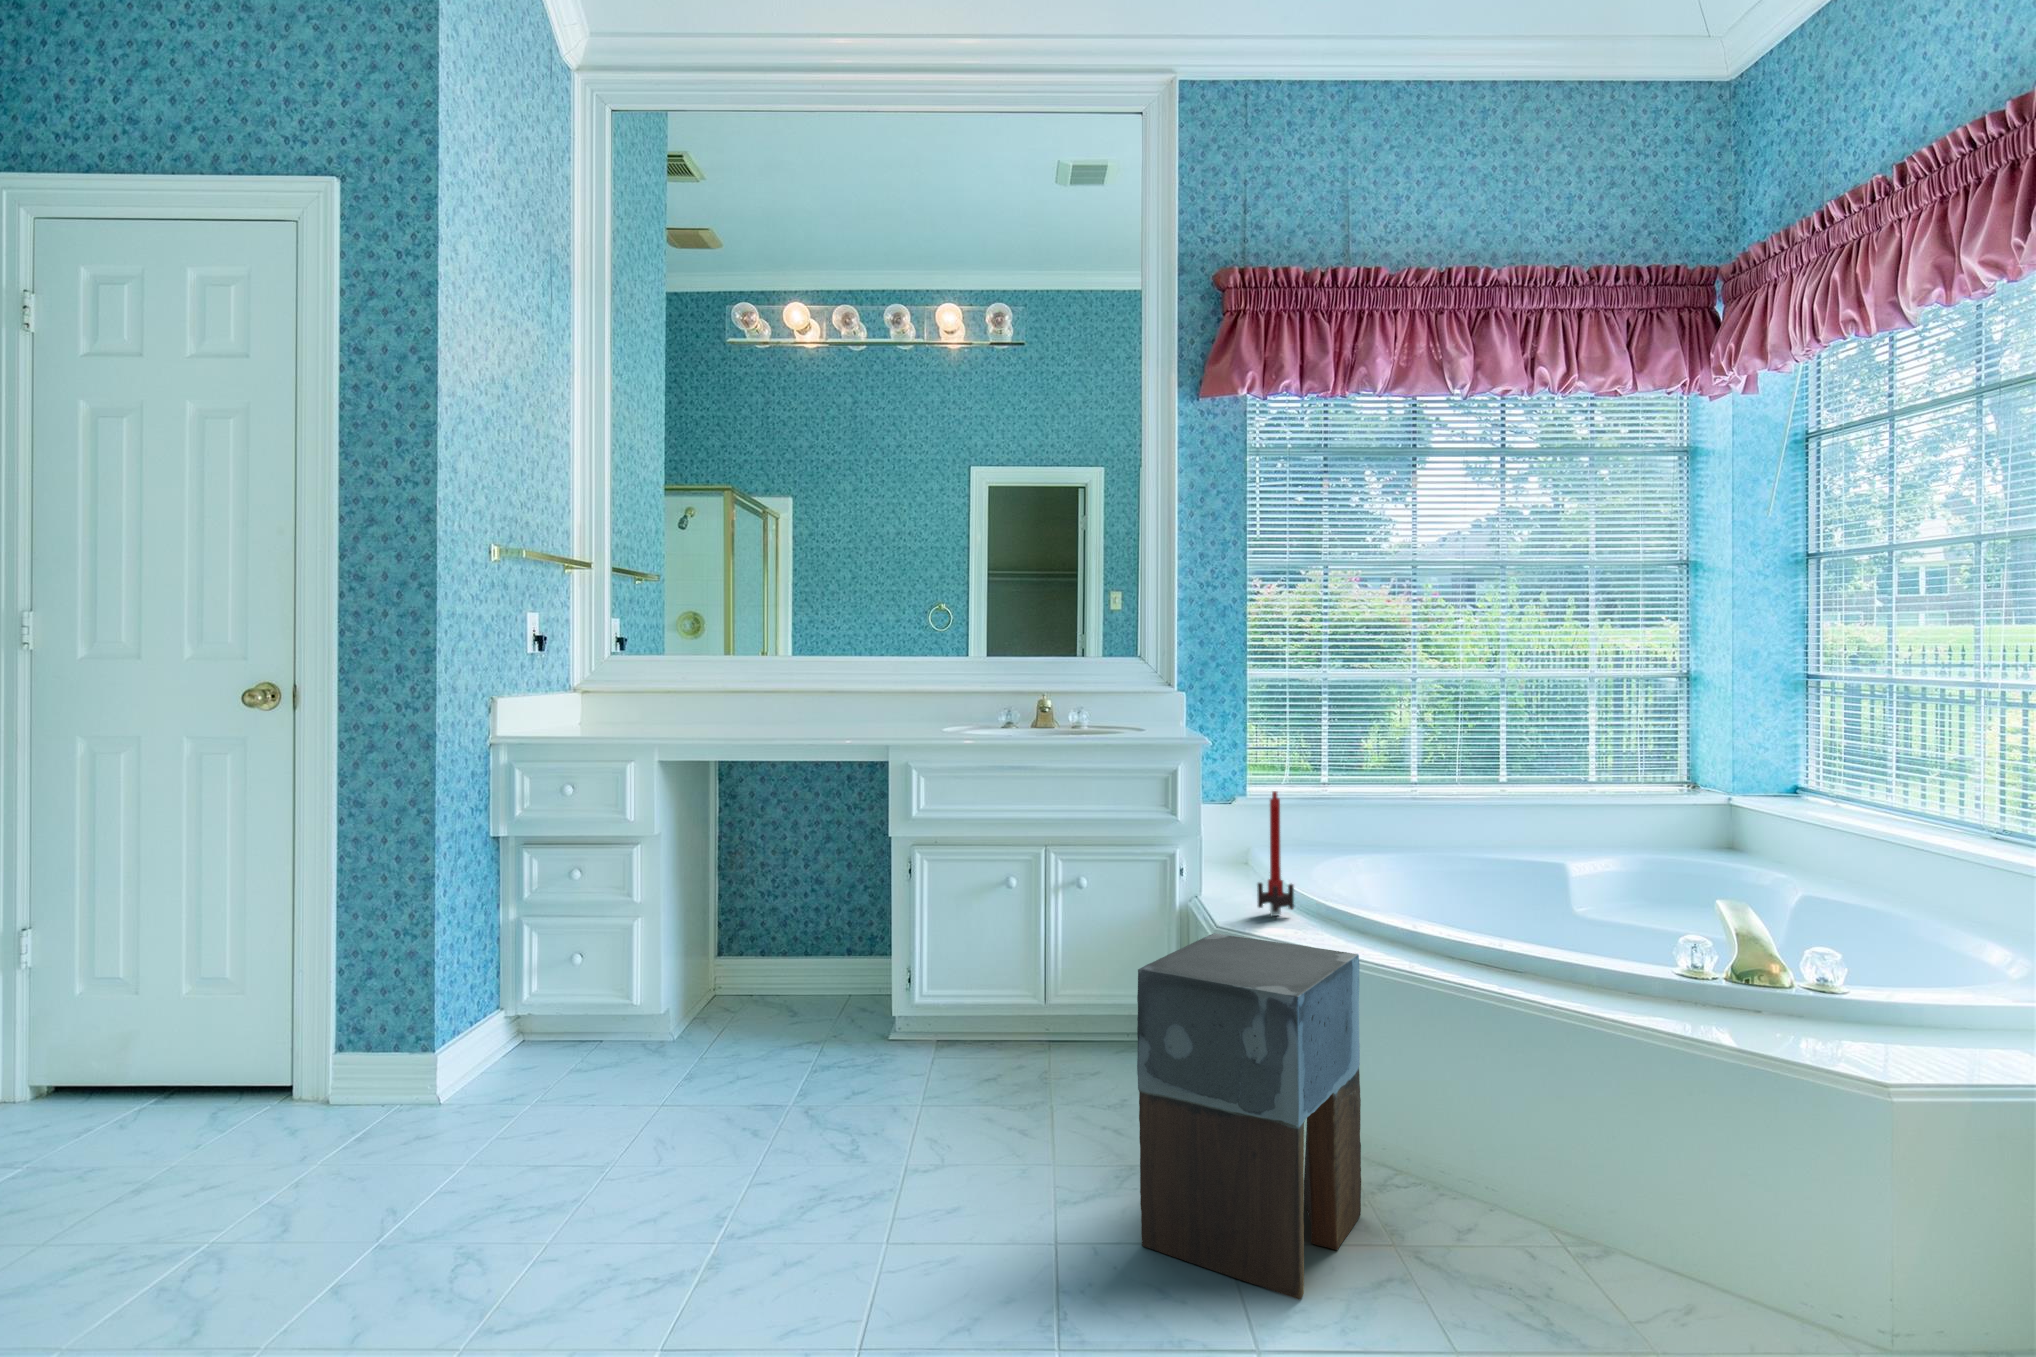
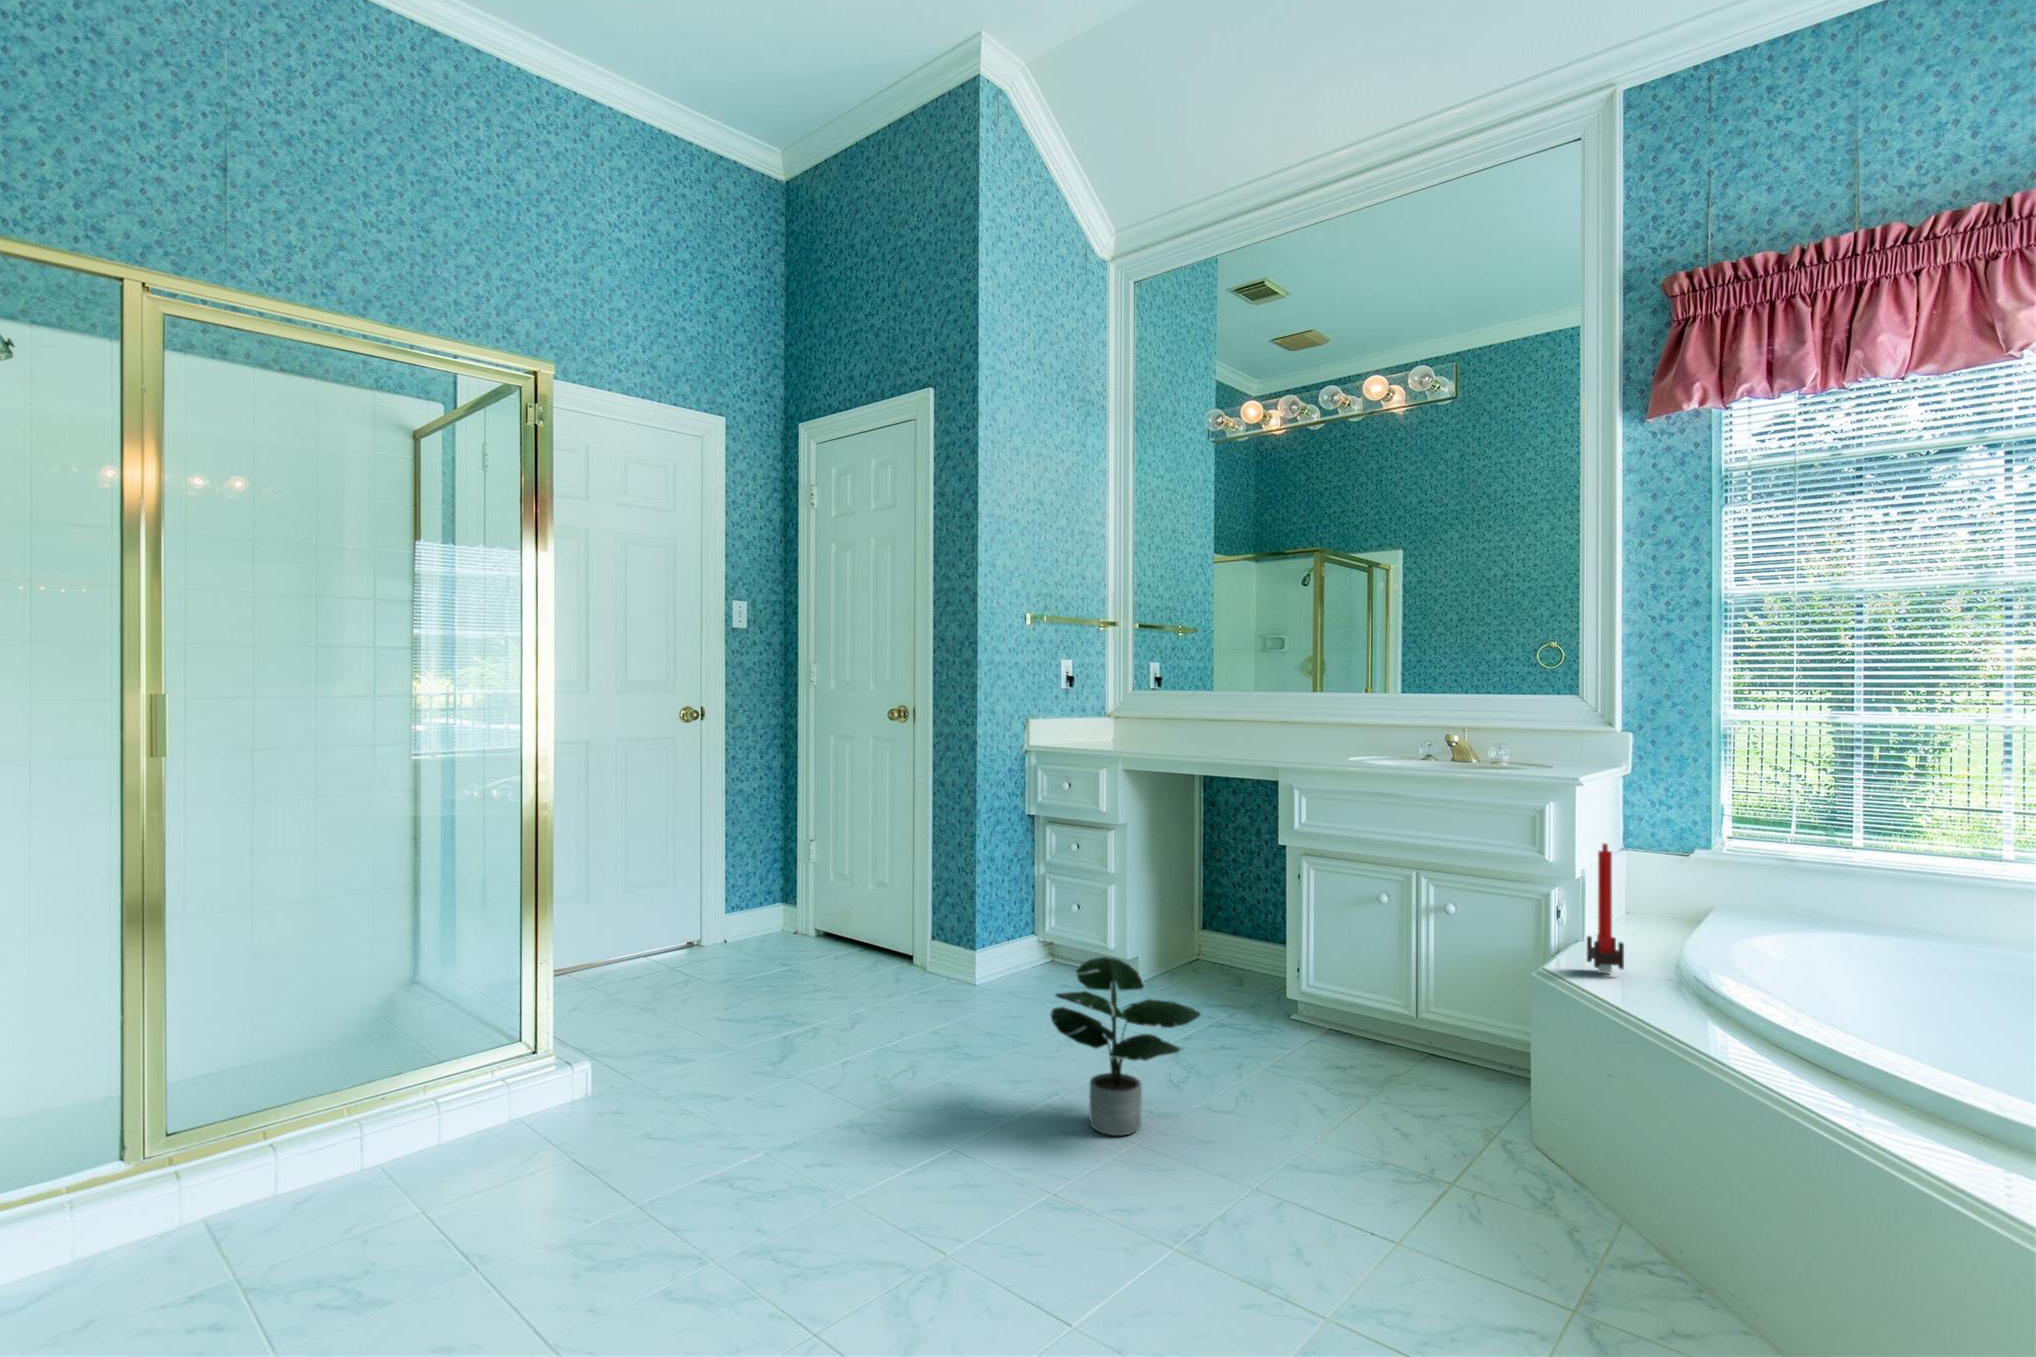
stool: present [1137,933,1361,1299] -> none [1291,962,1520,1277]
potted plant: none [764,1007,968,1250] -> present [1050,957,1200,1136]

